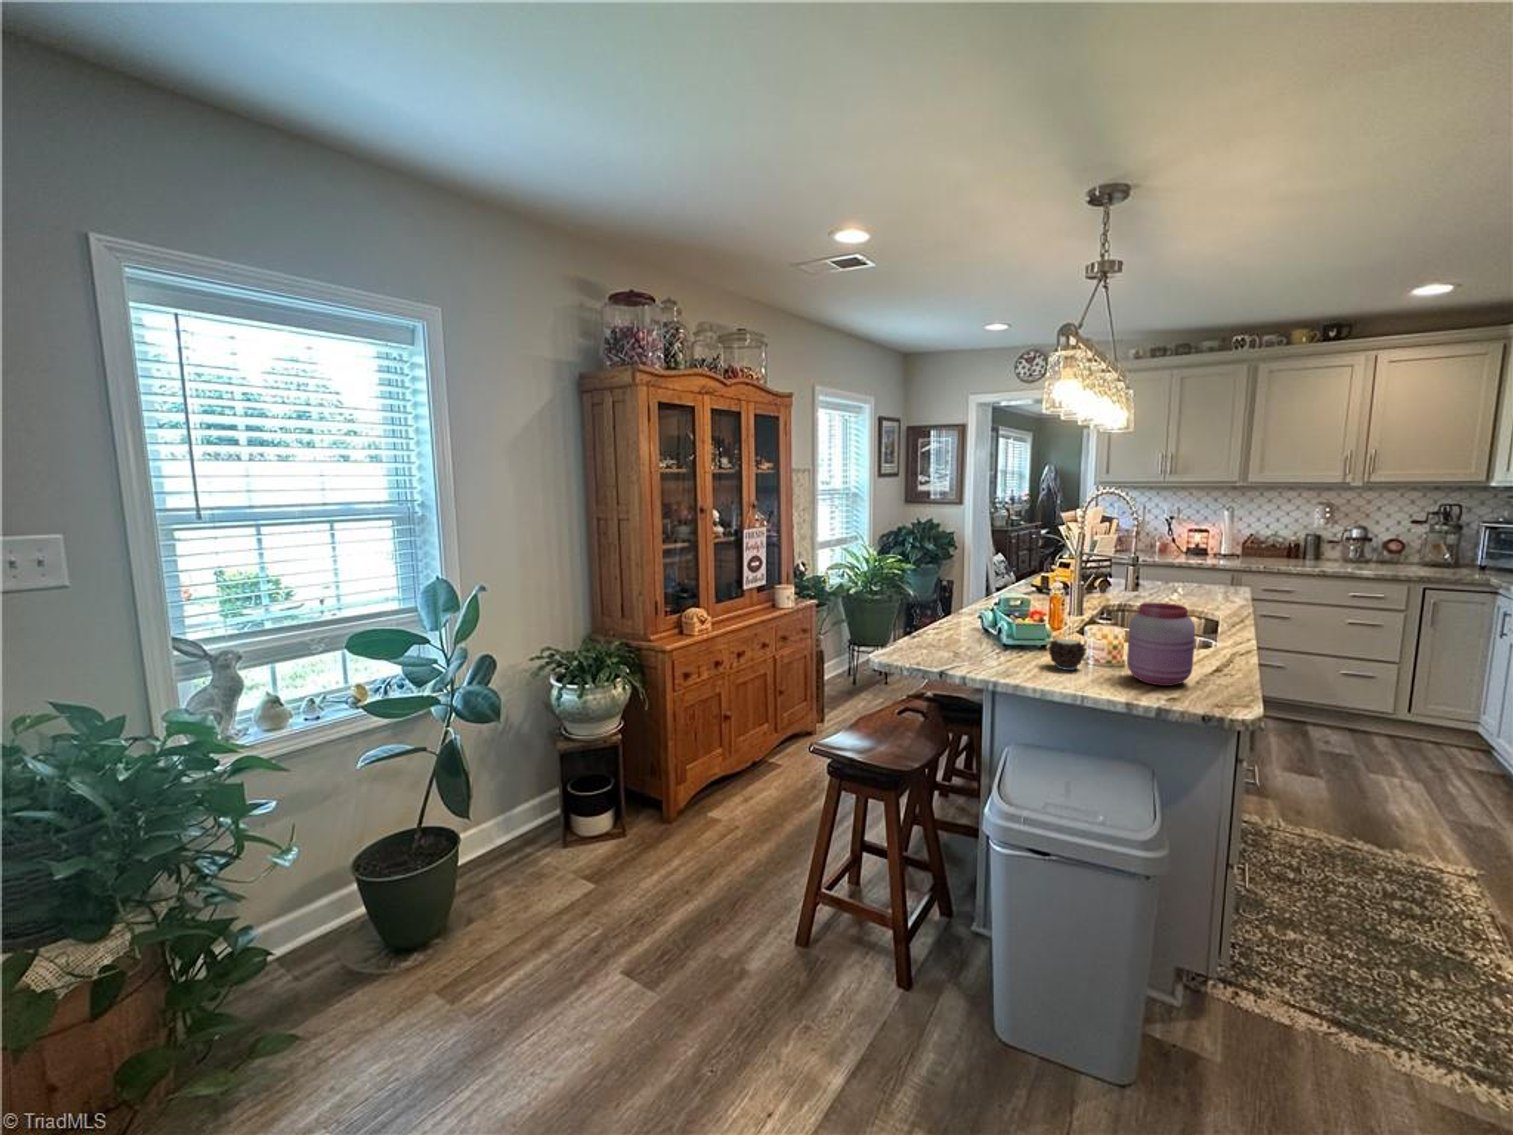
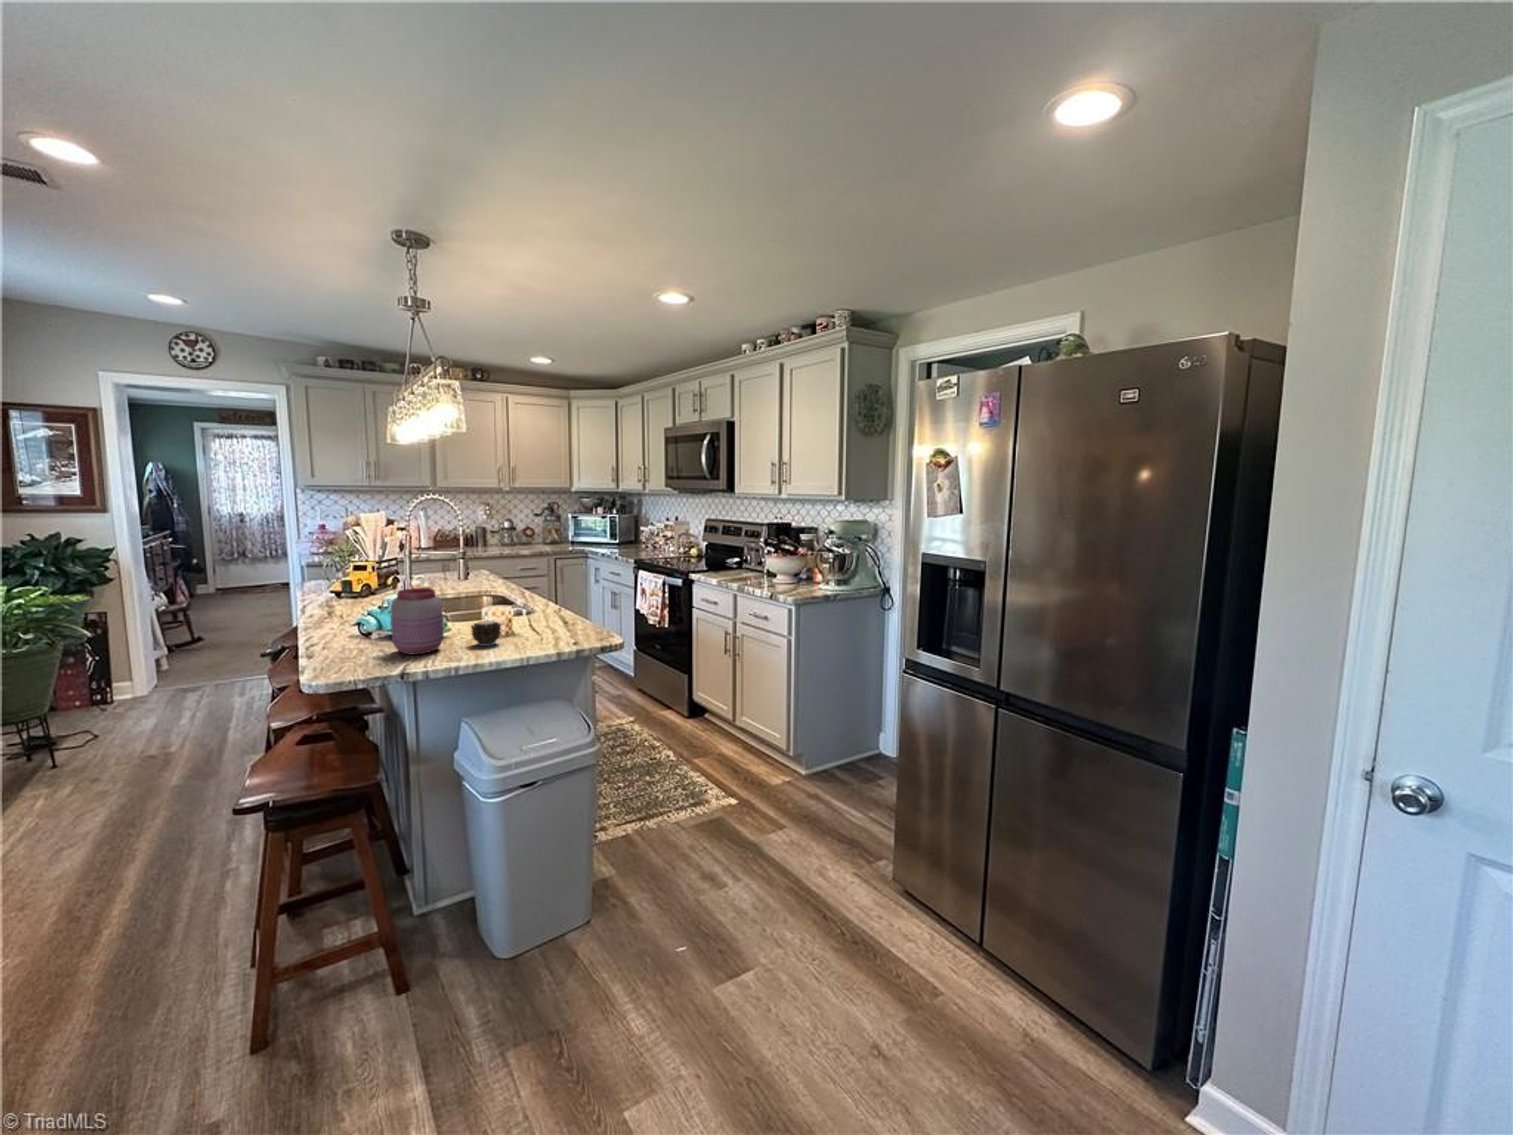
jar: present [1127,603,1195,686] -> present [391,588,443,654]

